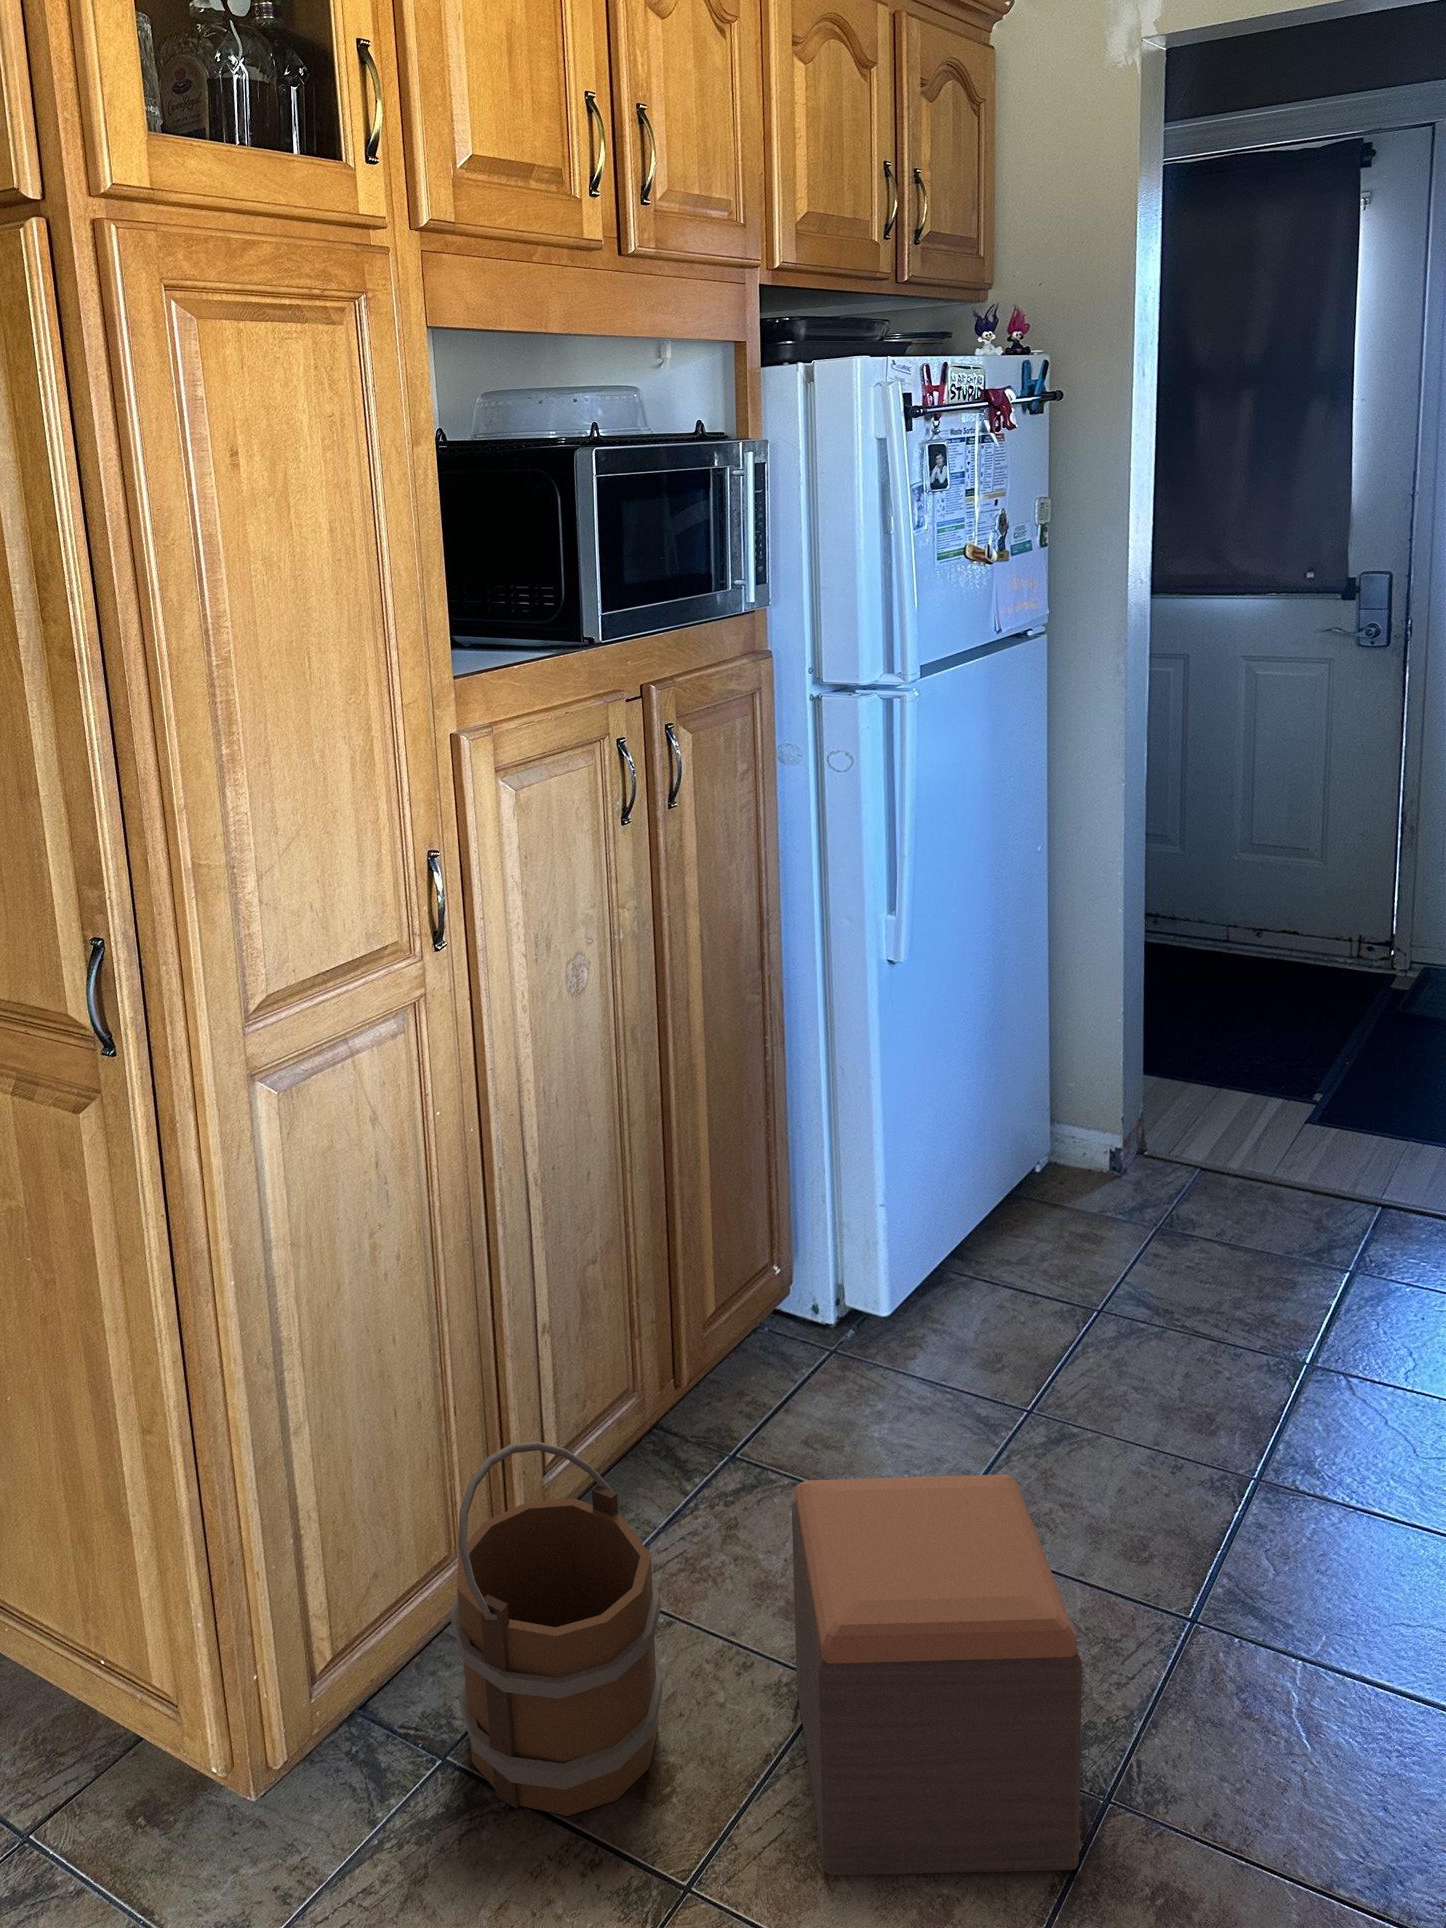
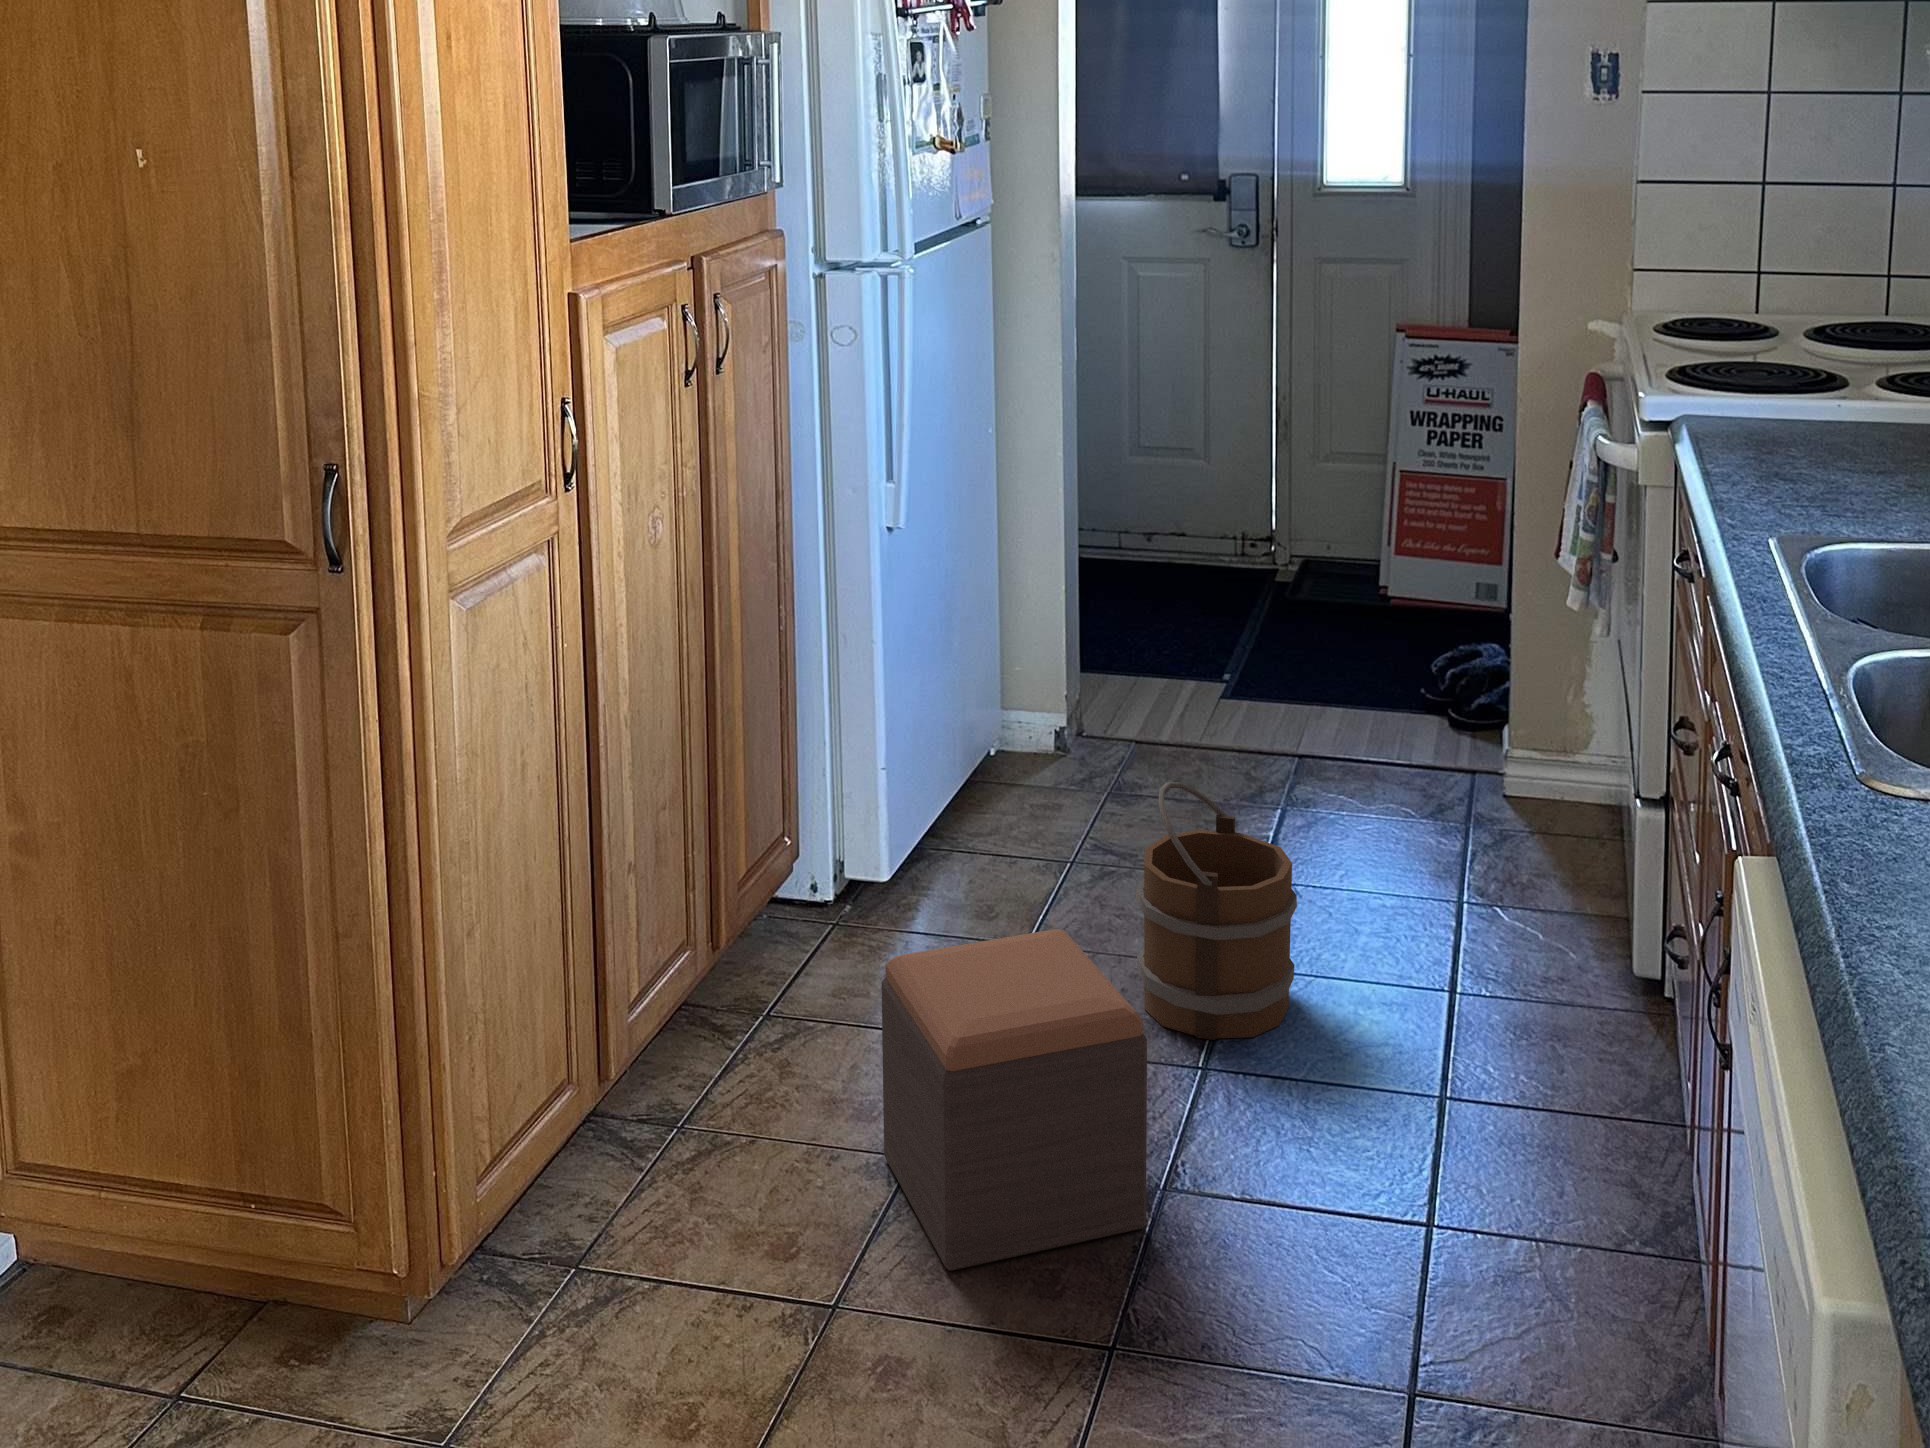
bucket: present [451,1441,663,1816] -> present [1136,782,1297,1040]

